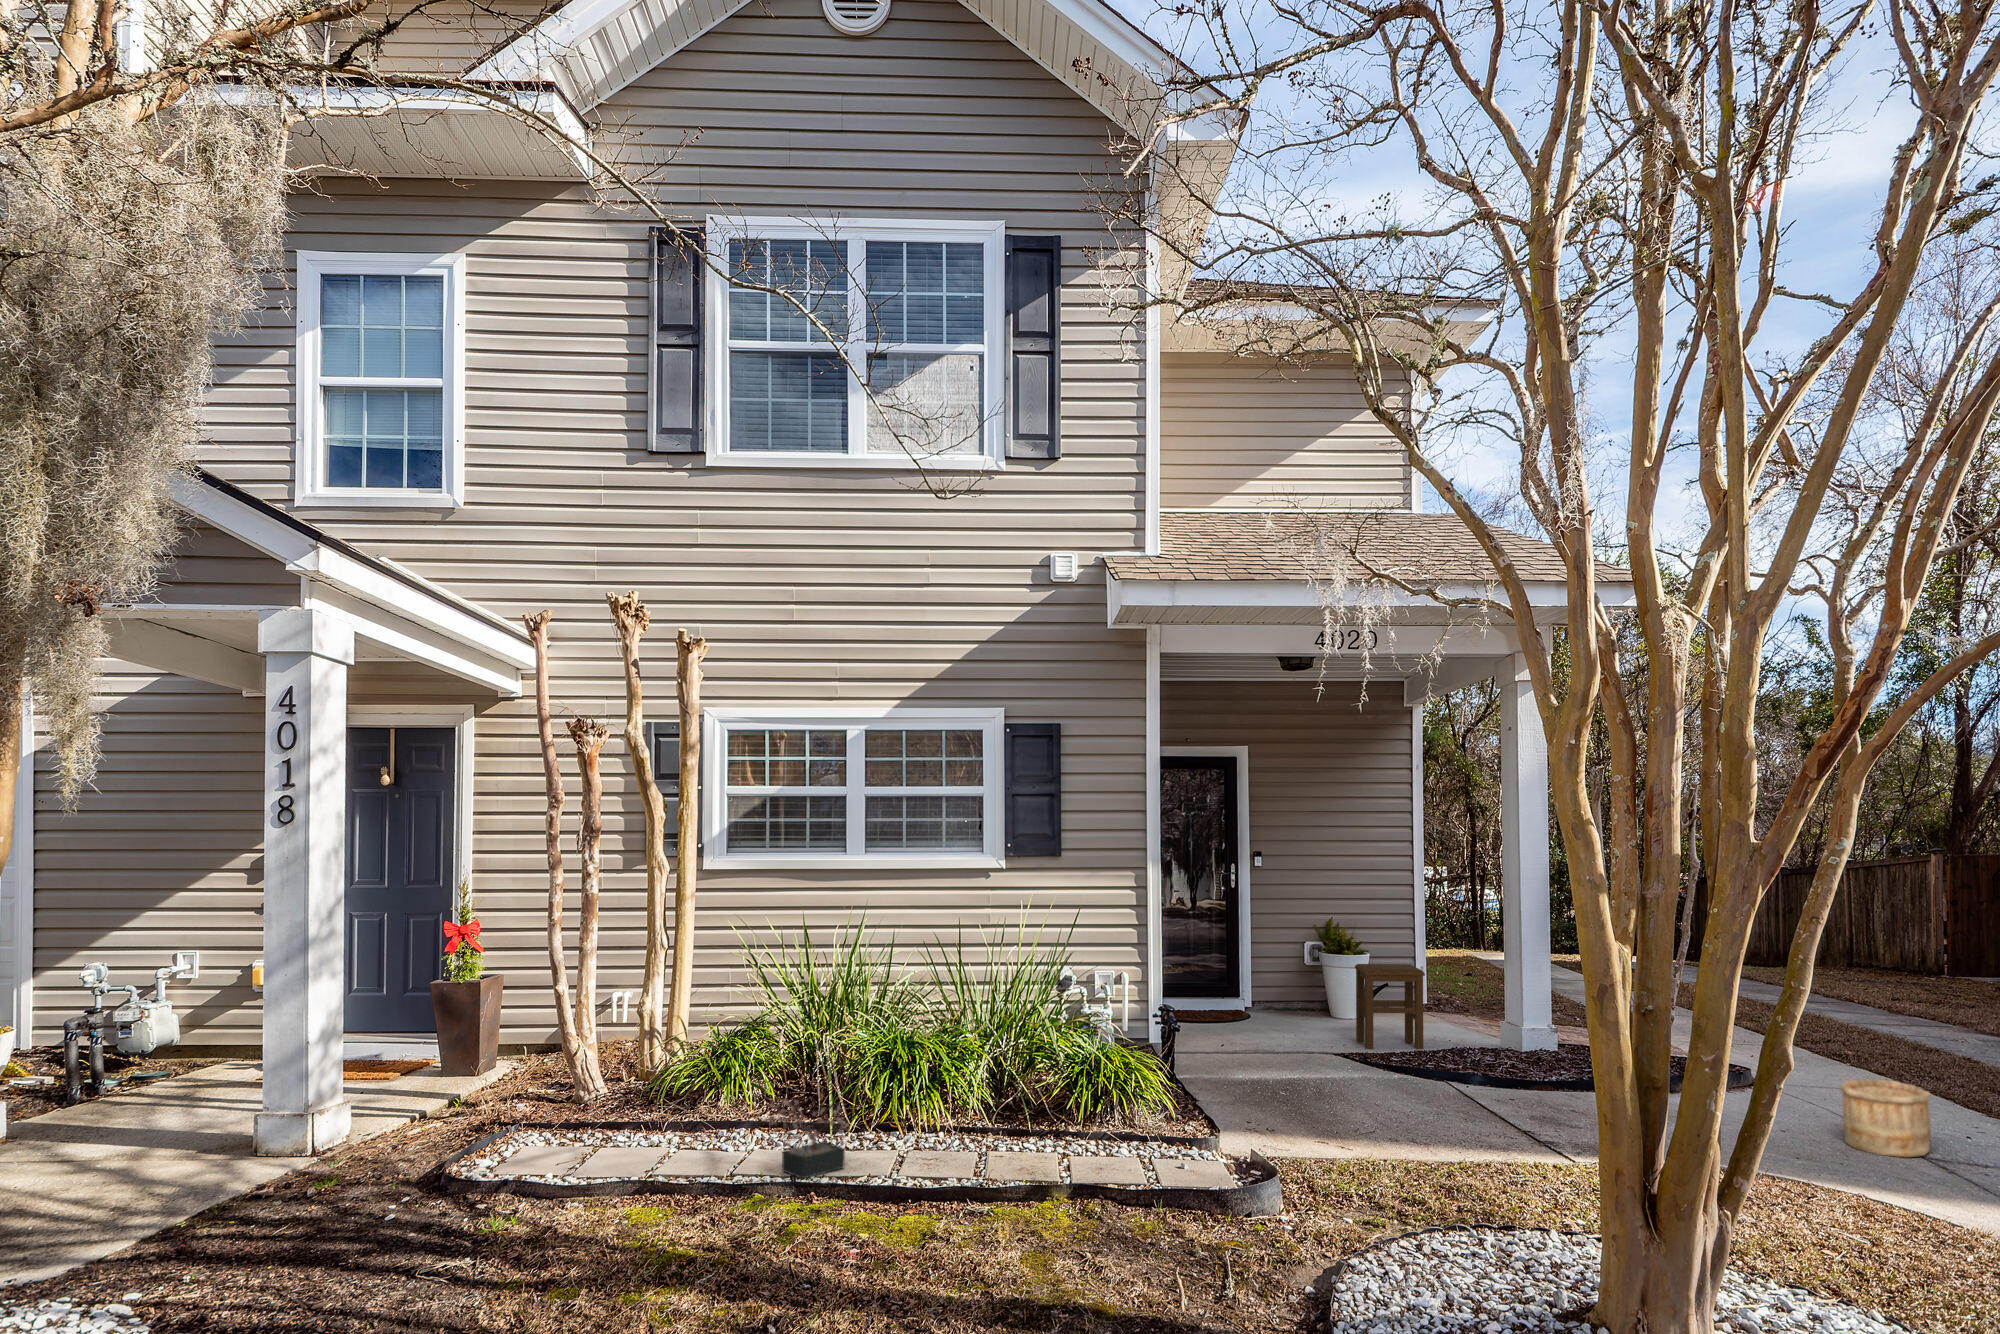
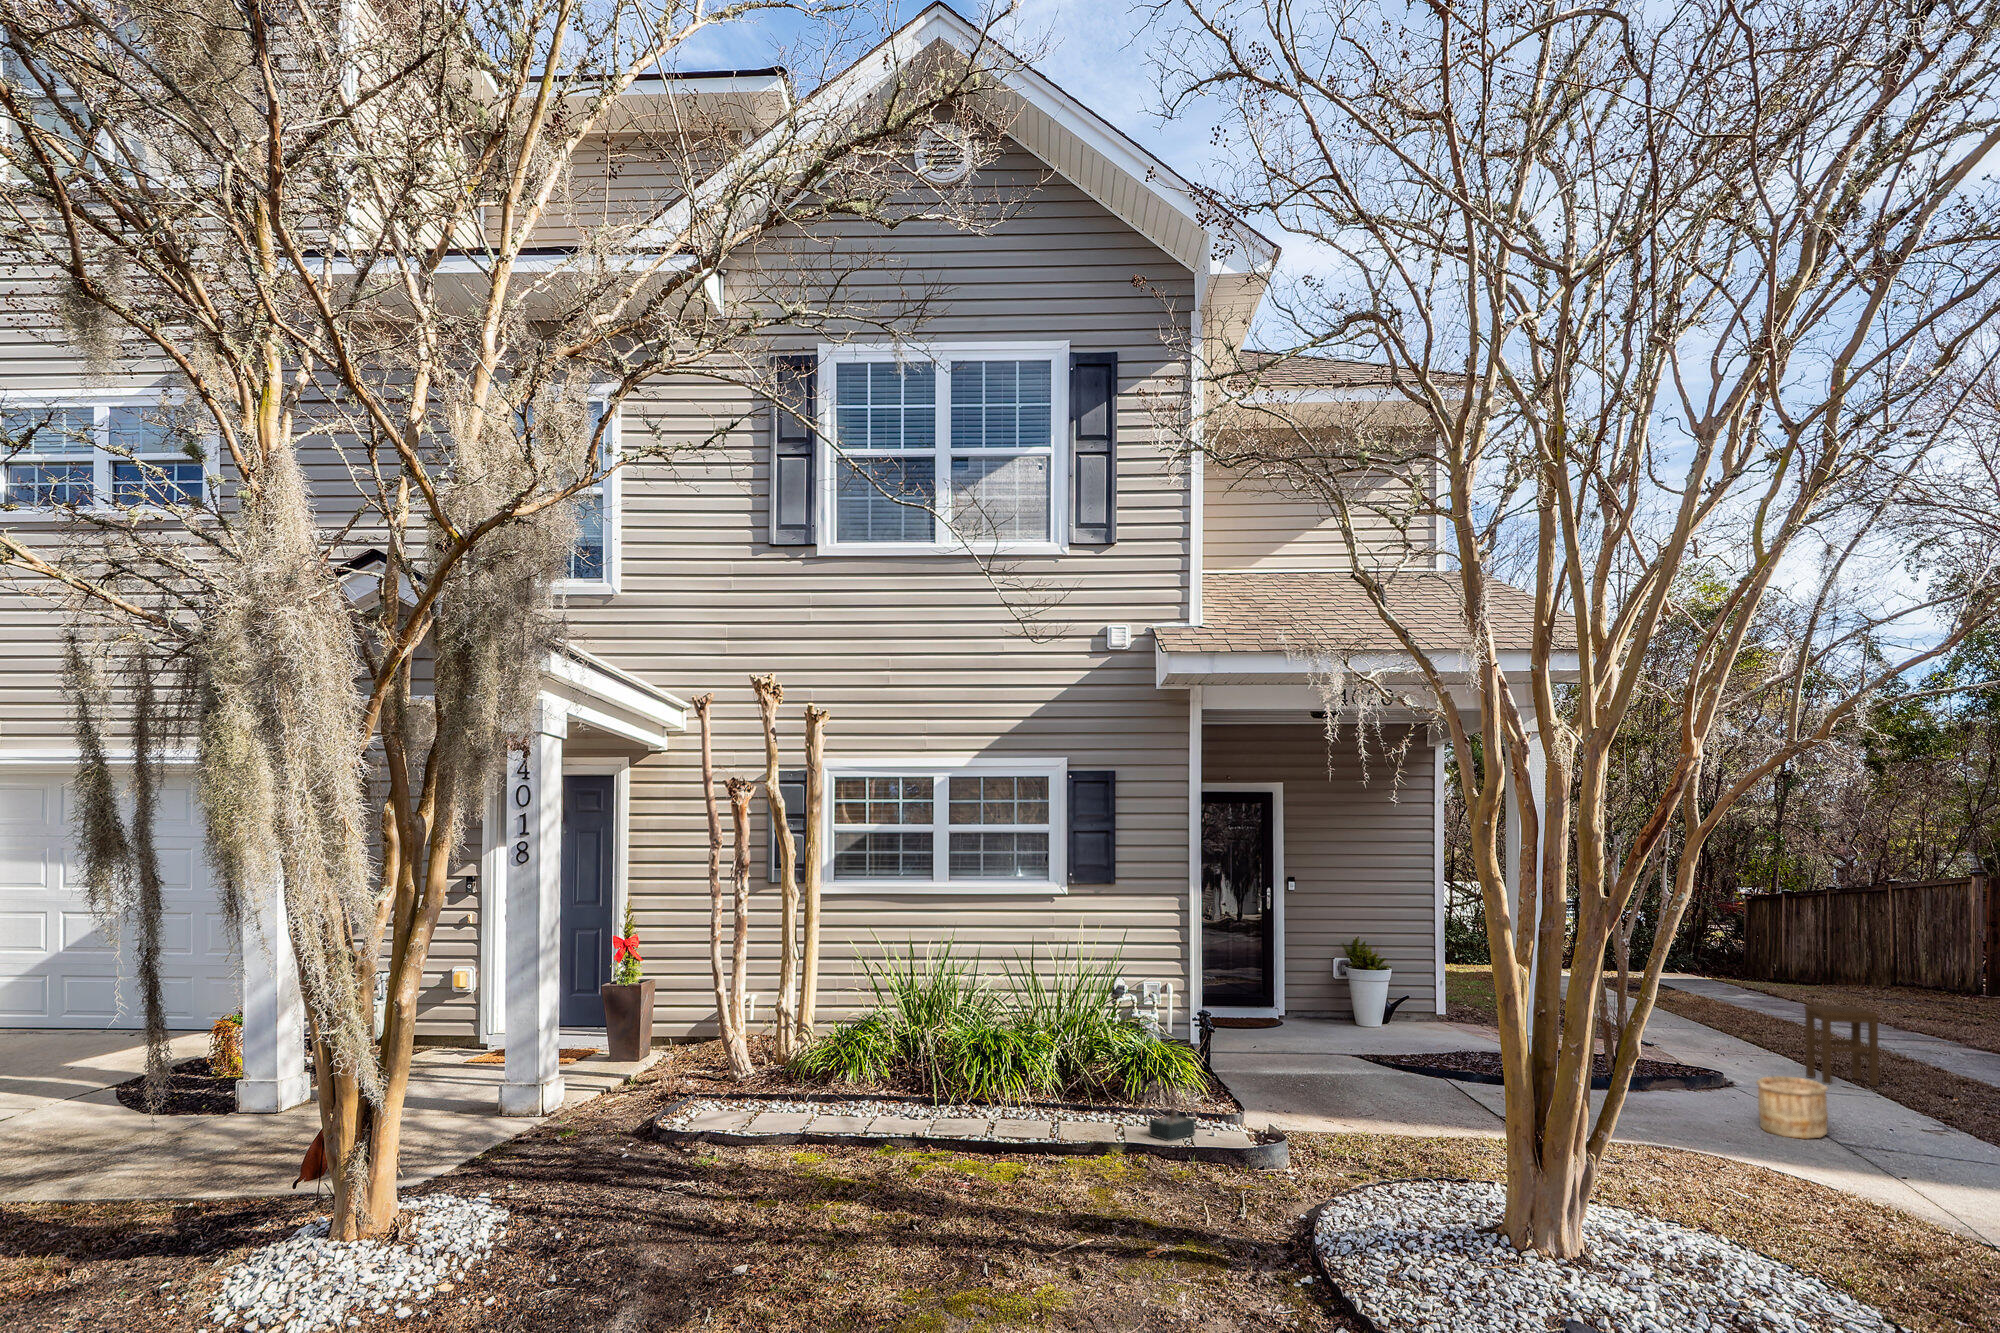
stool: present [1355,964,1425,1049] -> present [1804,1005,1879,1086]
decorative plant: present [768,1100,849,1179] -> present [1139,1081,1196,1141]

